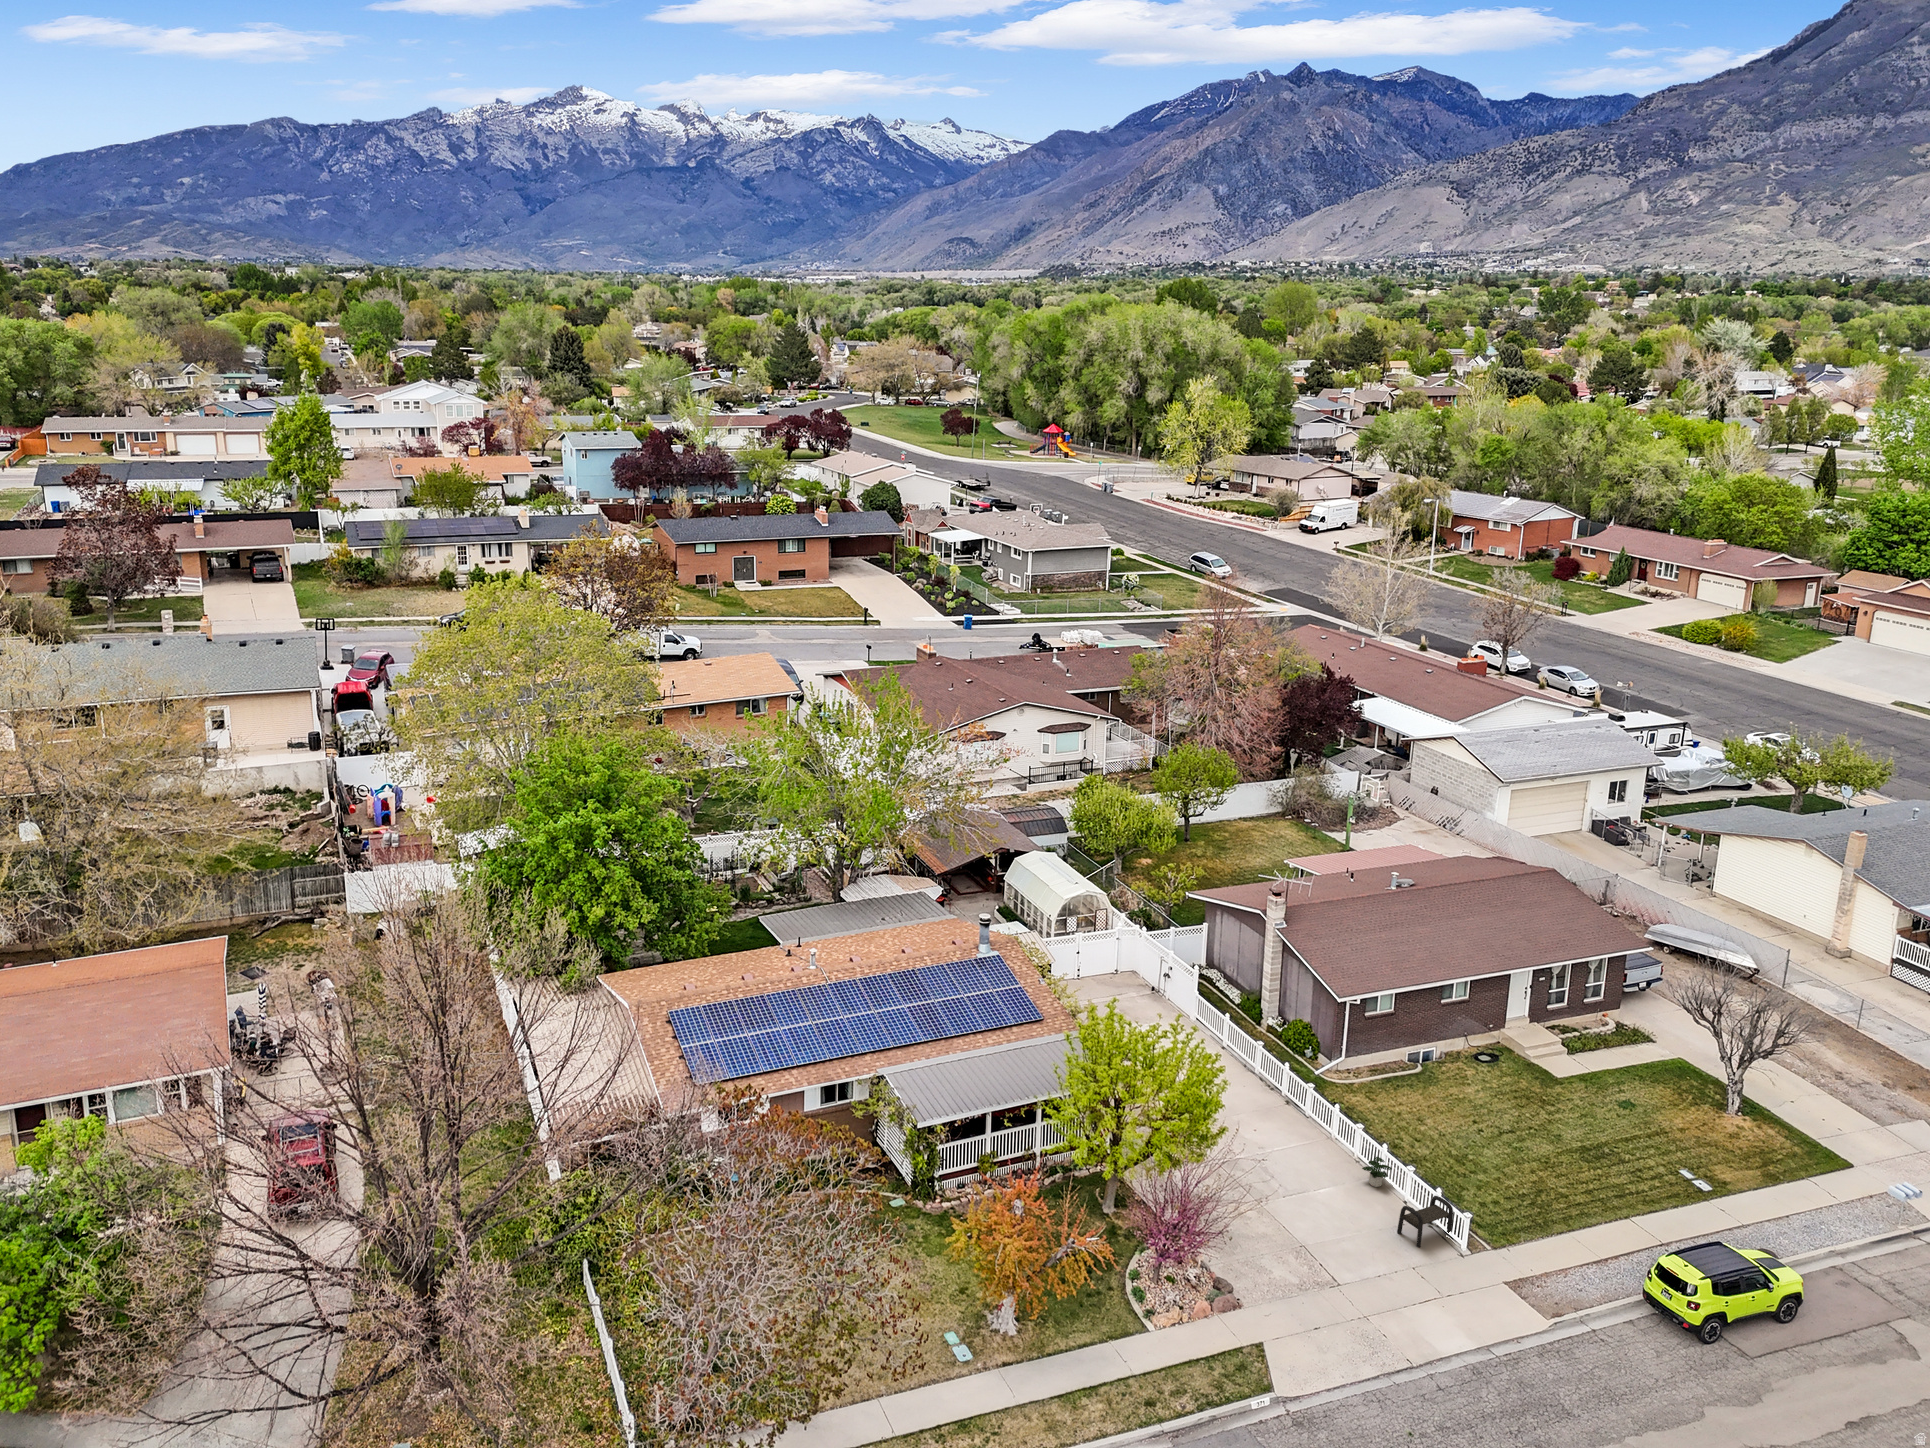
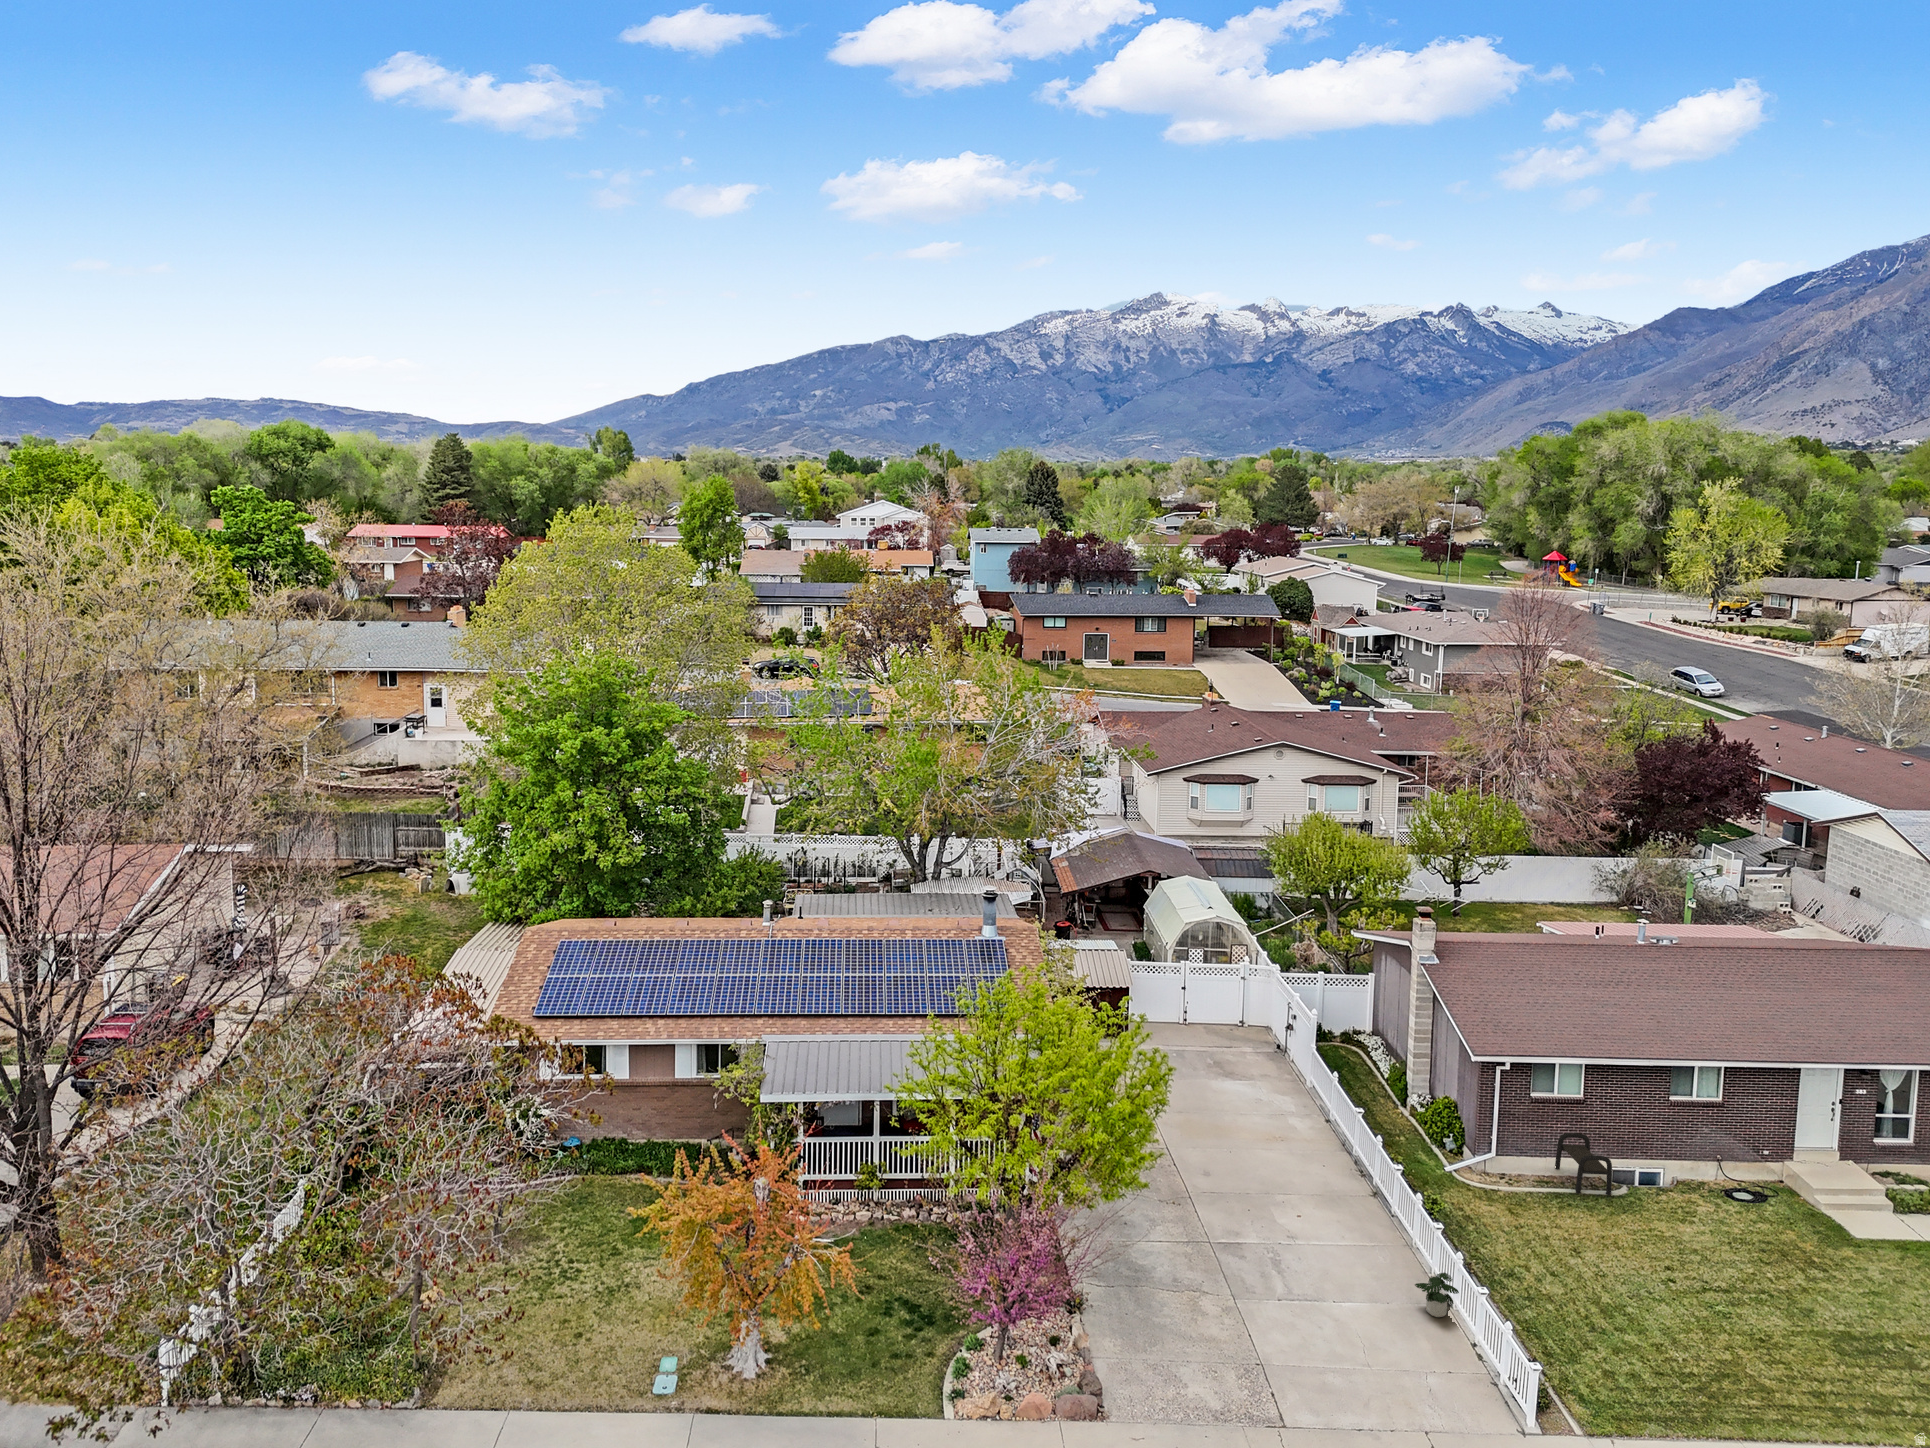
bench: present [1397,1196,1453,1247] -> present [1555,1133,1612,1195]

